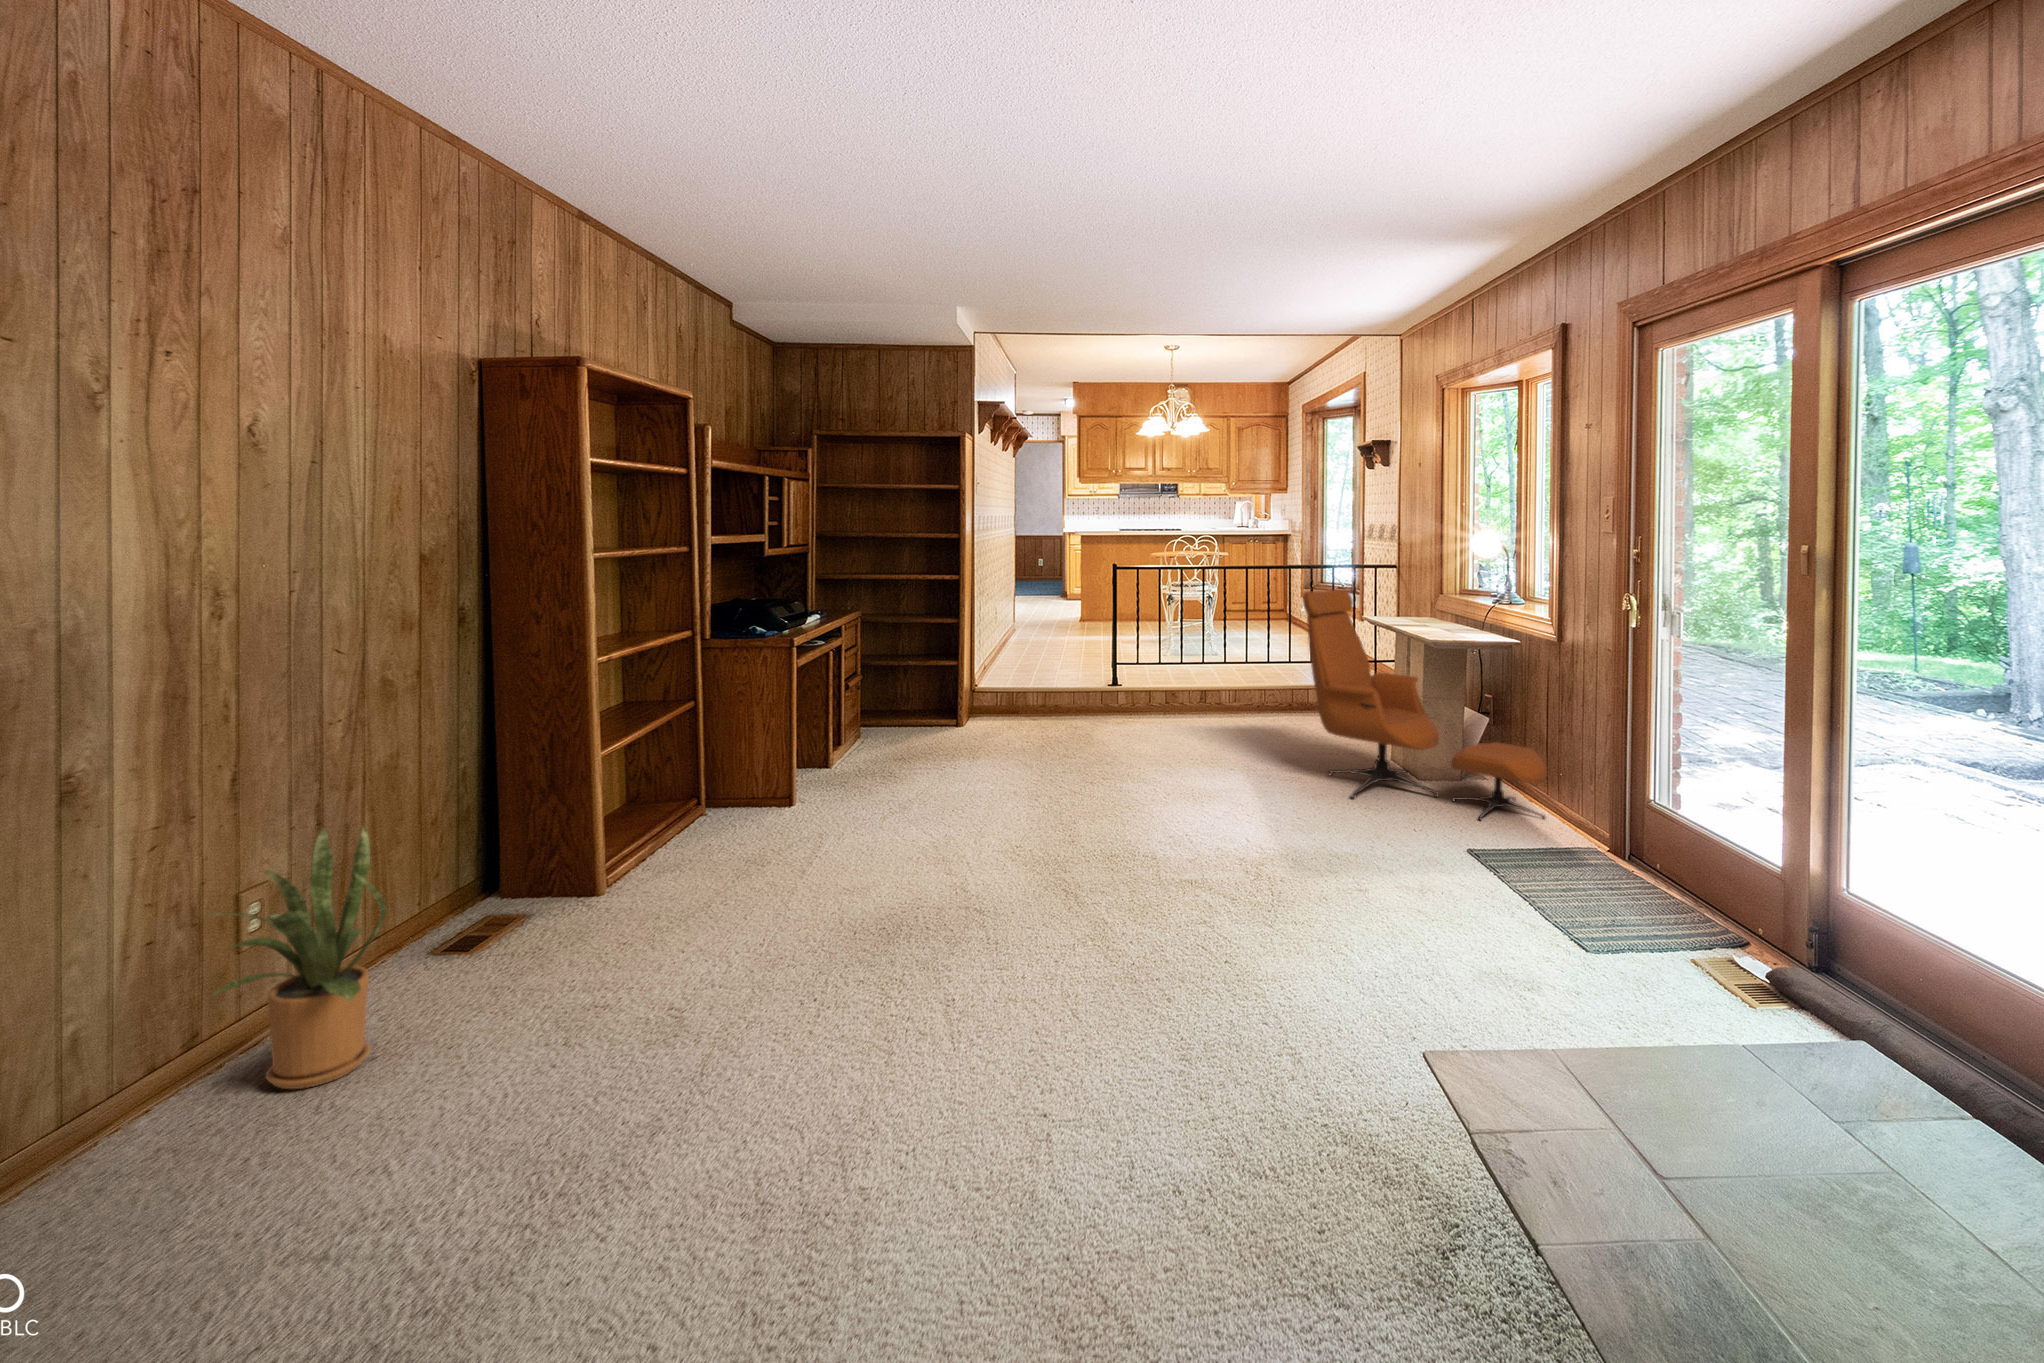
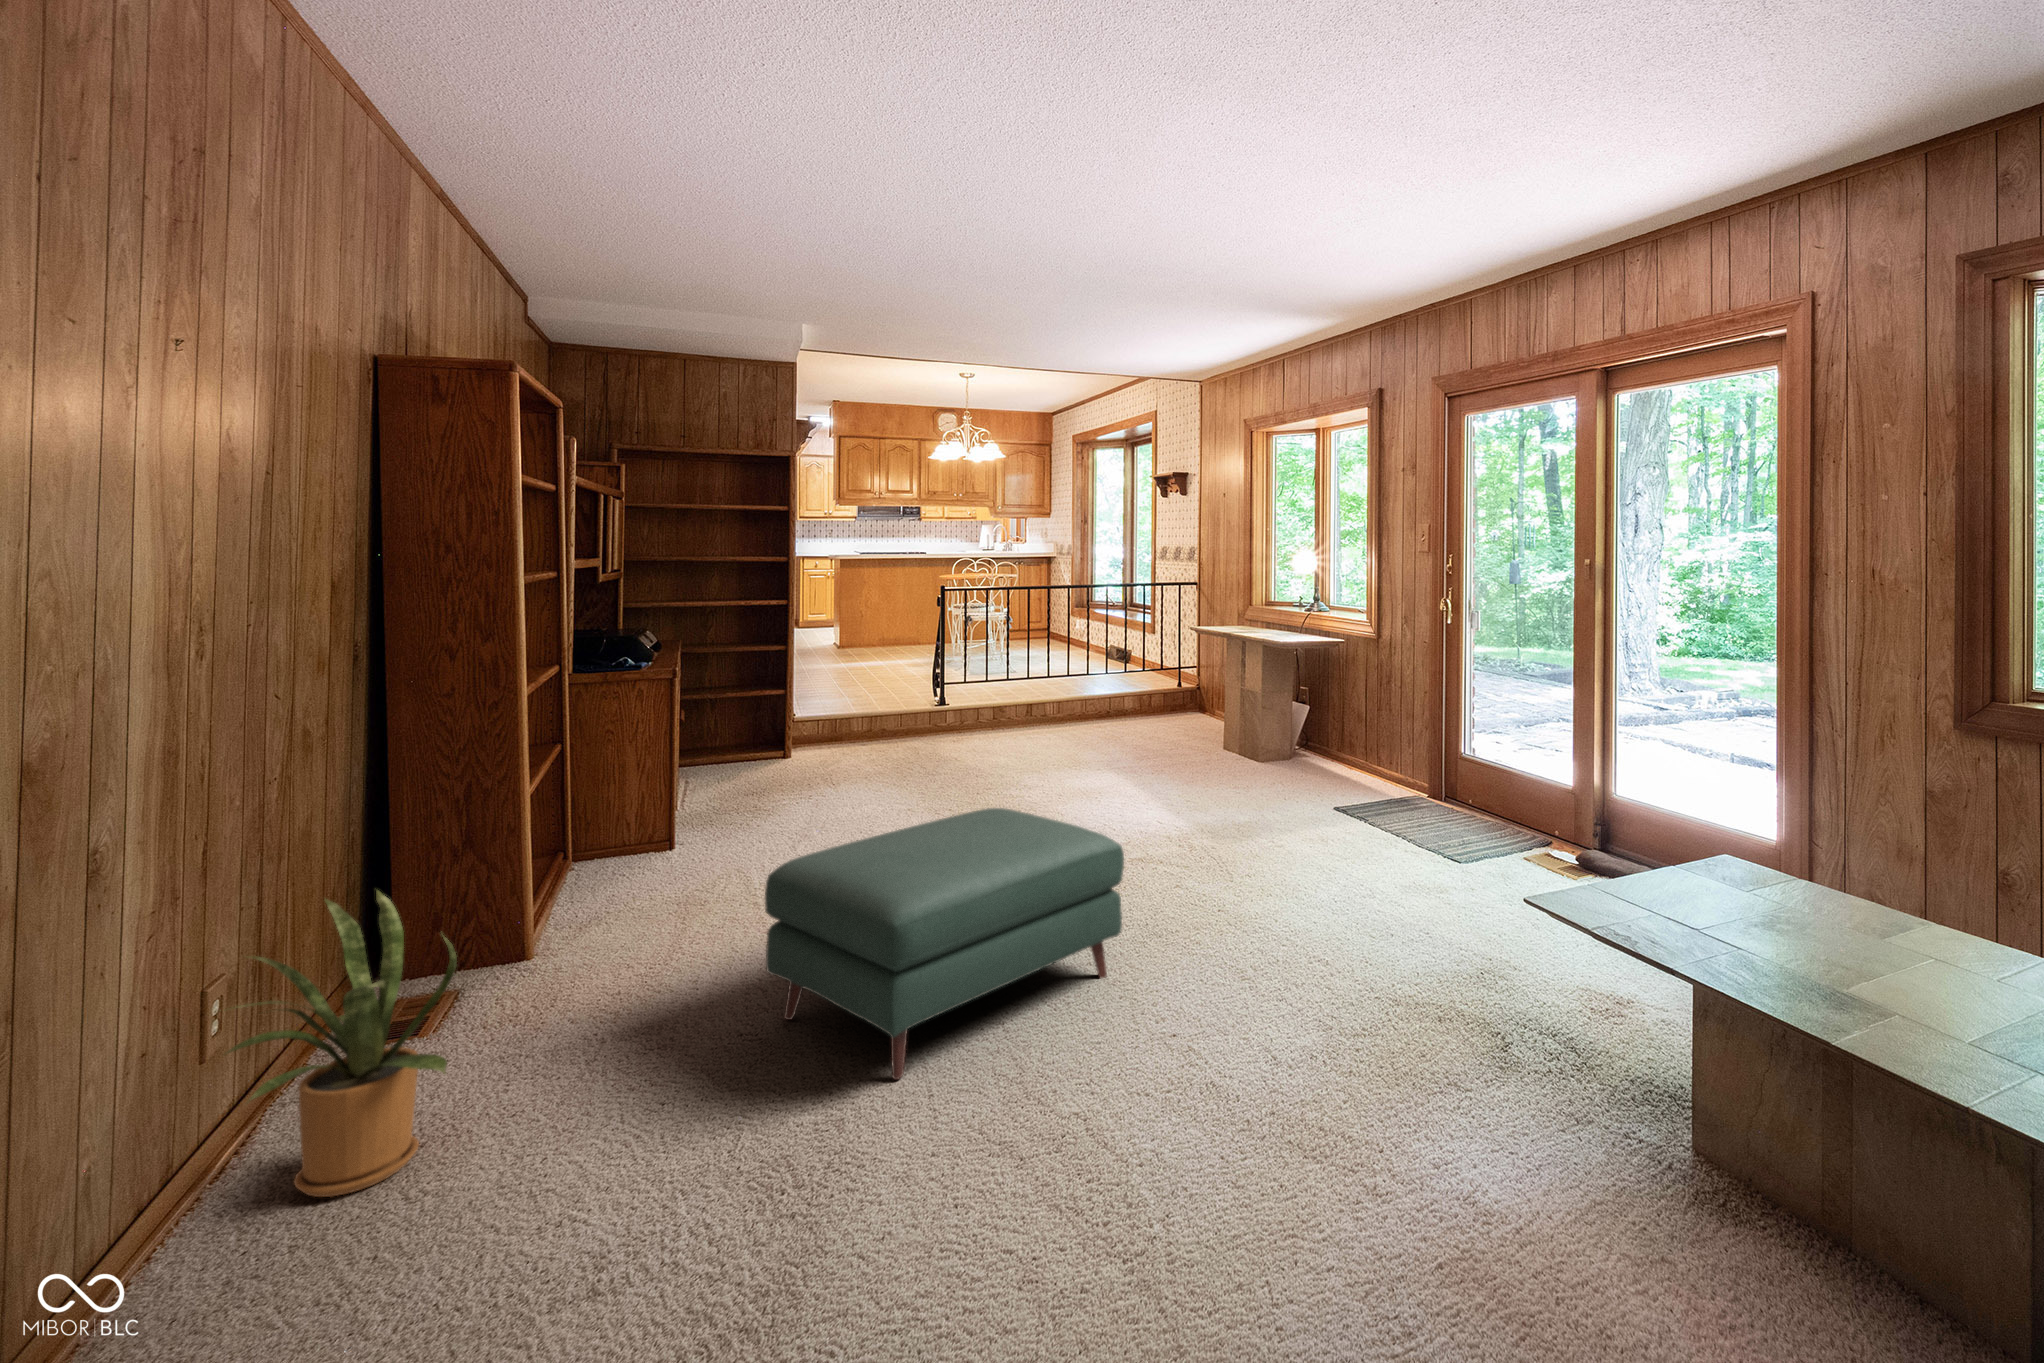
lounge chair: present [1303,590,1547,820] -> none [1166,603,1371,787]
ottoman: none [699,809,1057,1094] -> present [765,808,1124,1080]

